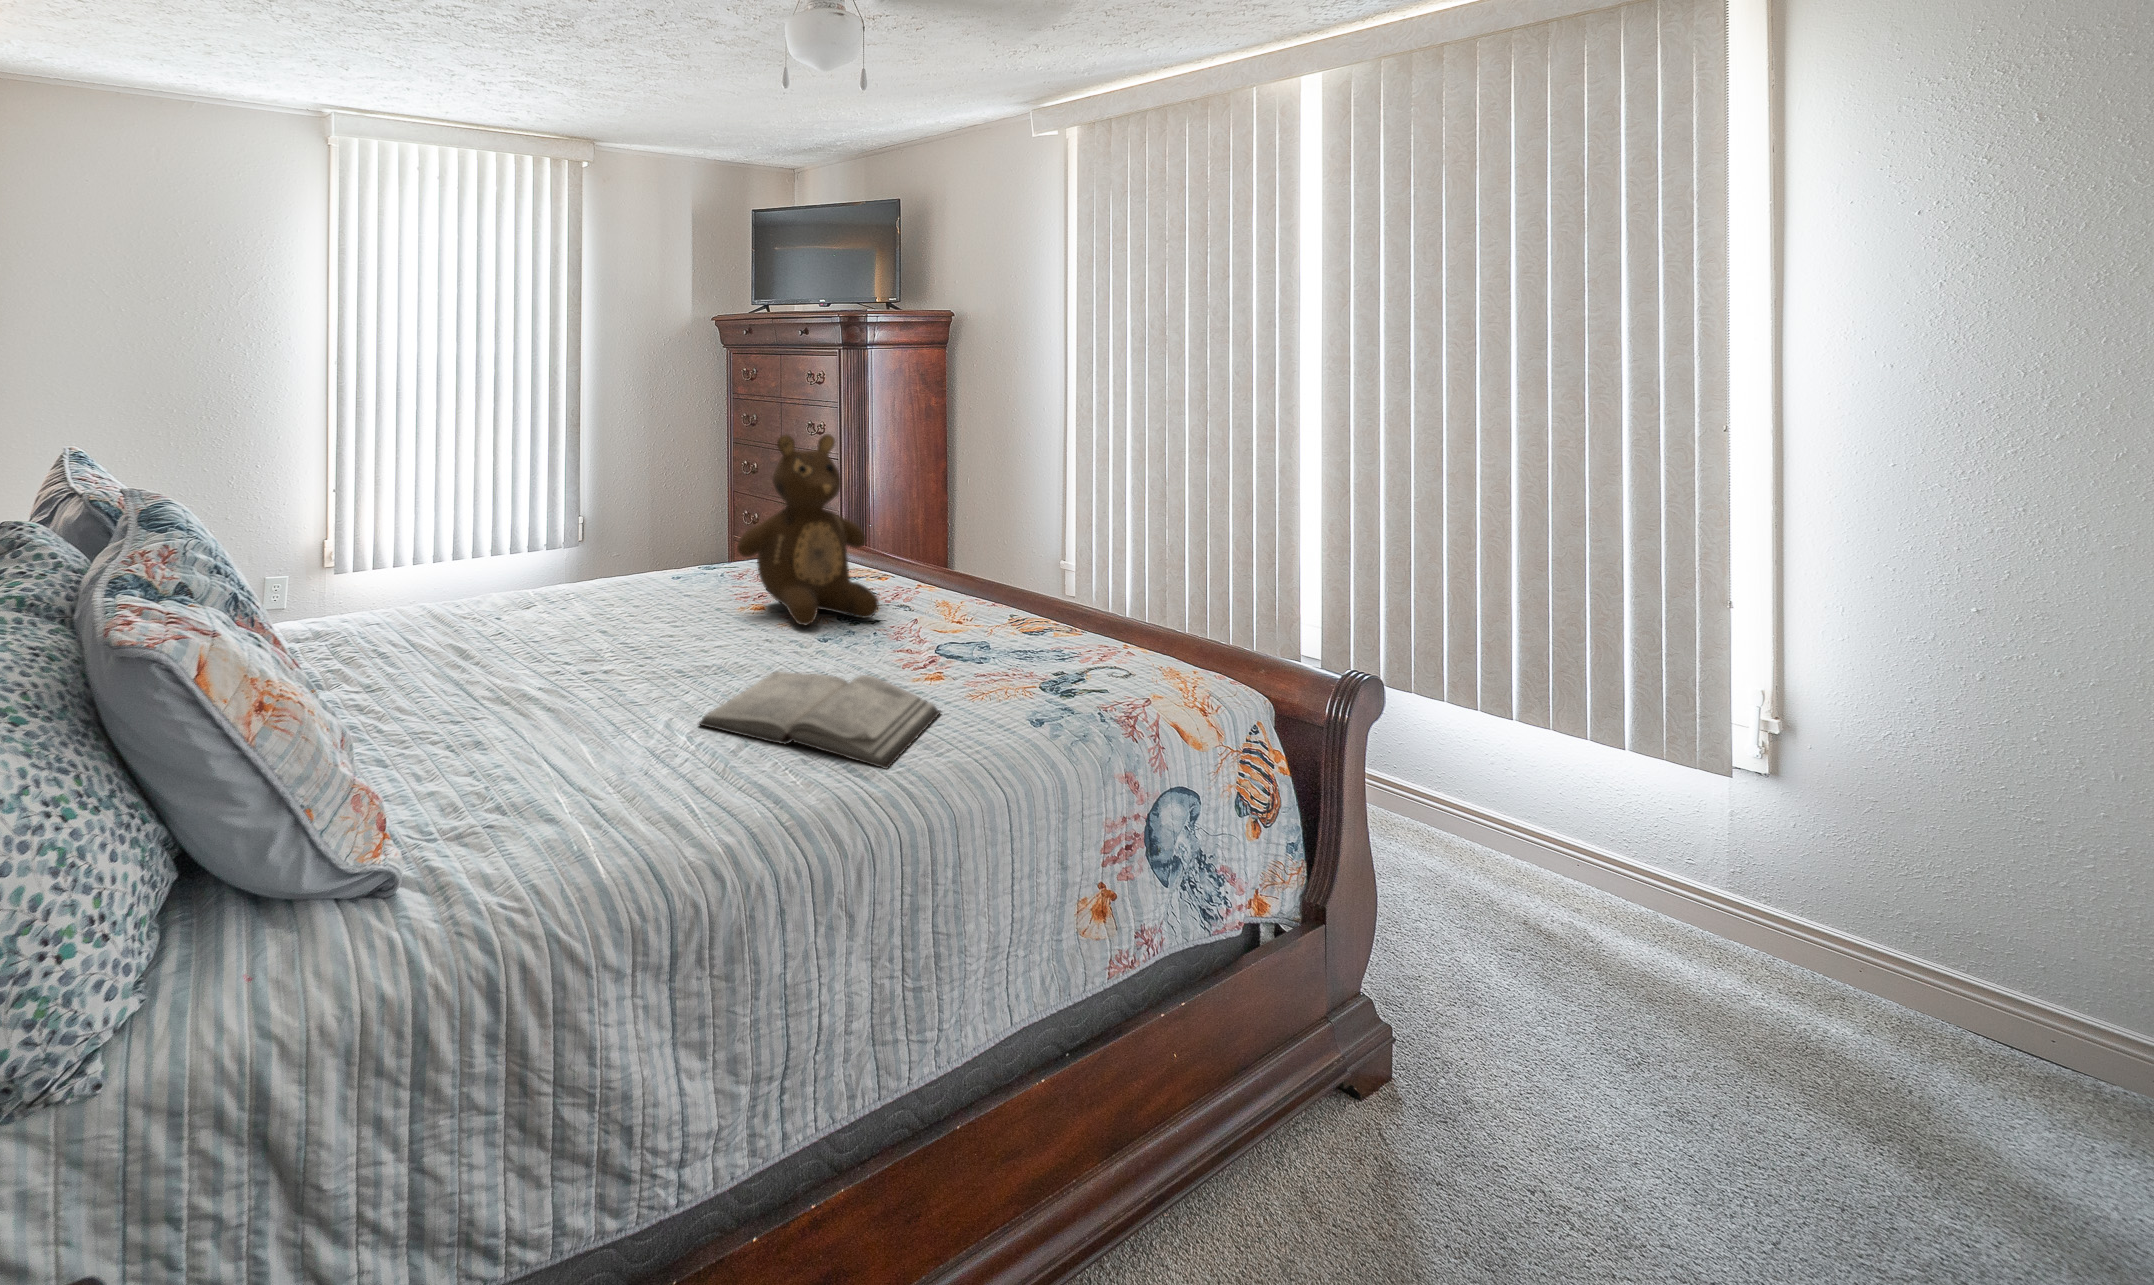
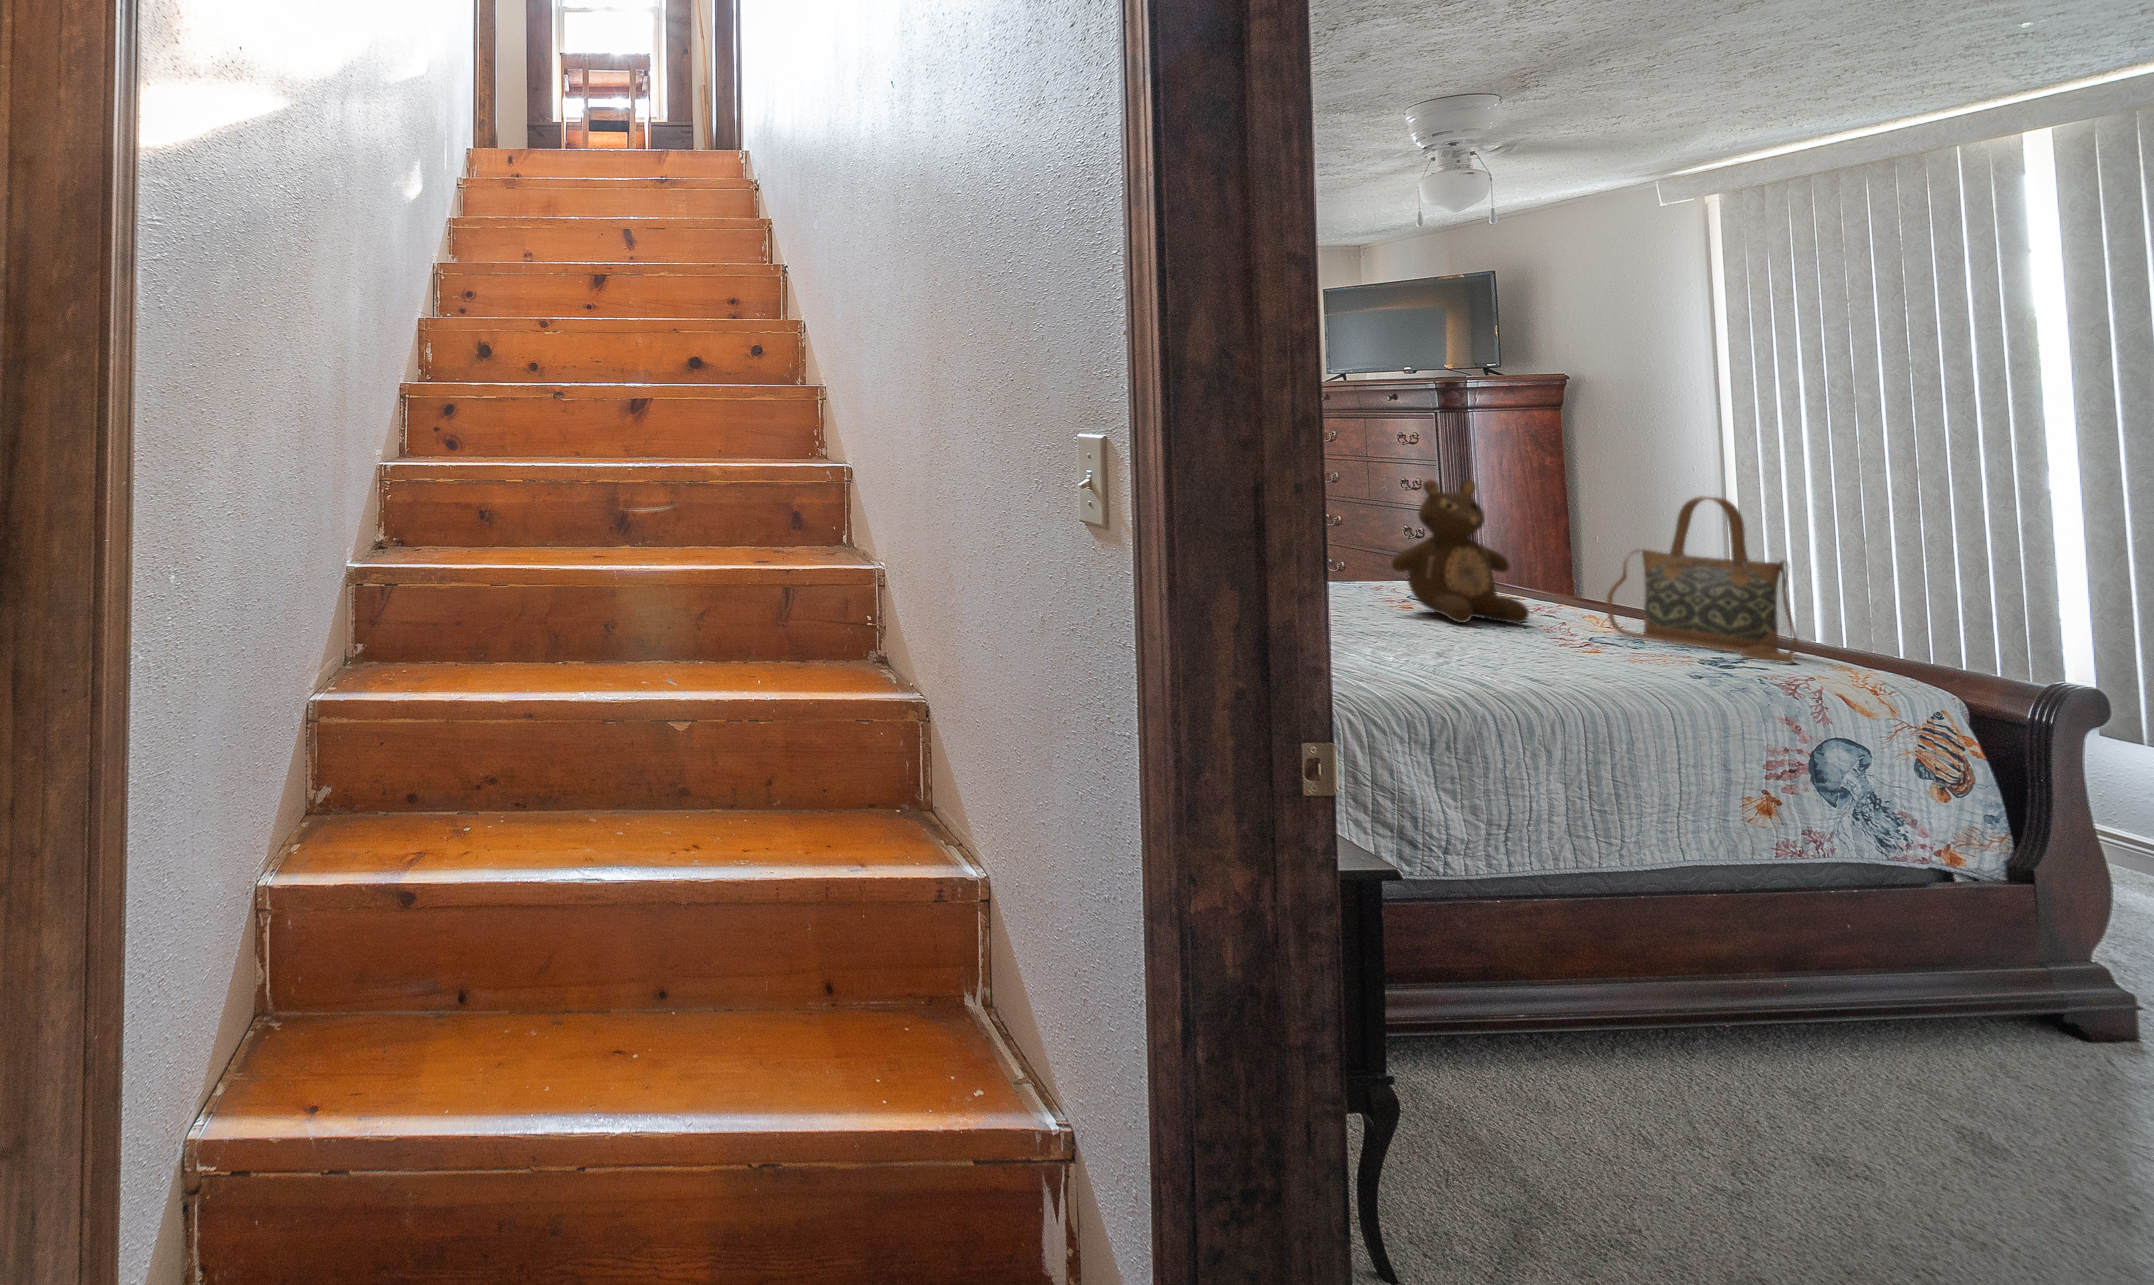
handbag: none [955,457,1129,666] -> present [1607,496,1798,663]
diary: present [699,672,940,769] -> none [1405,637,1604,681]

